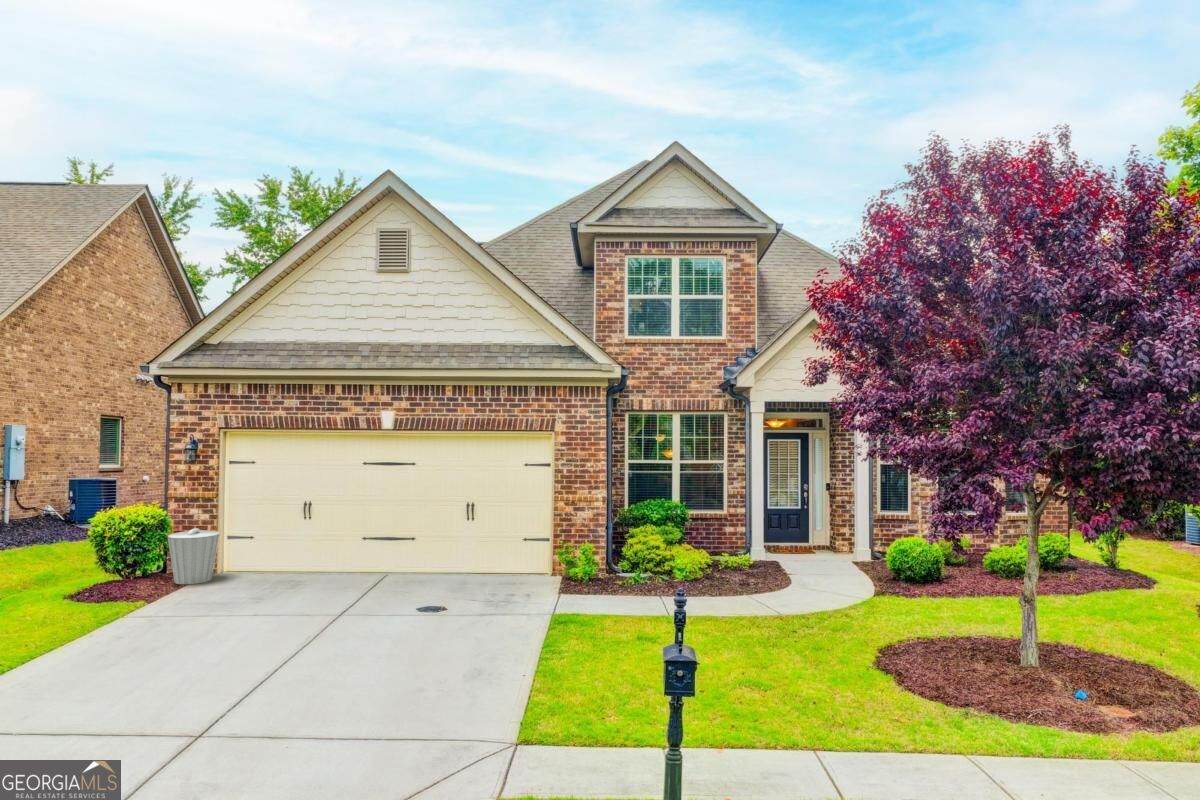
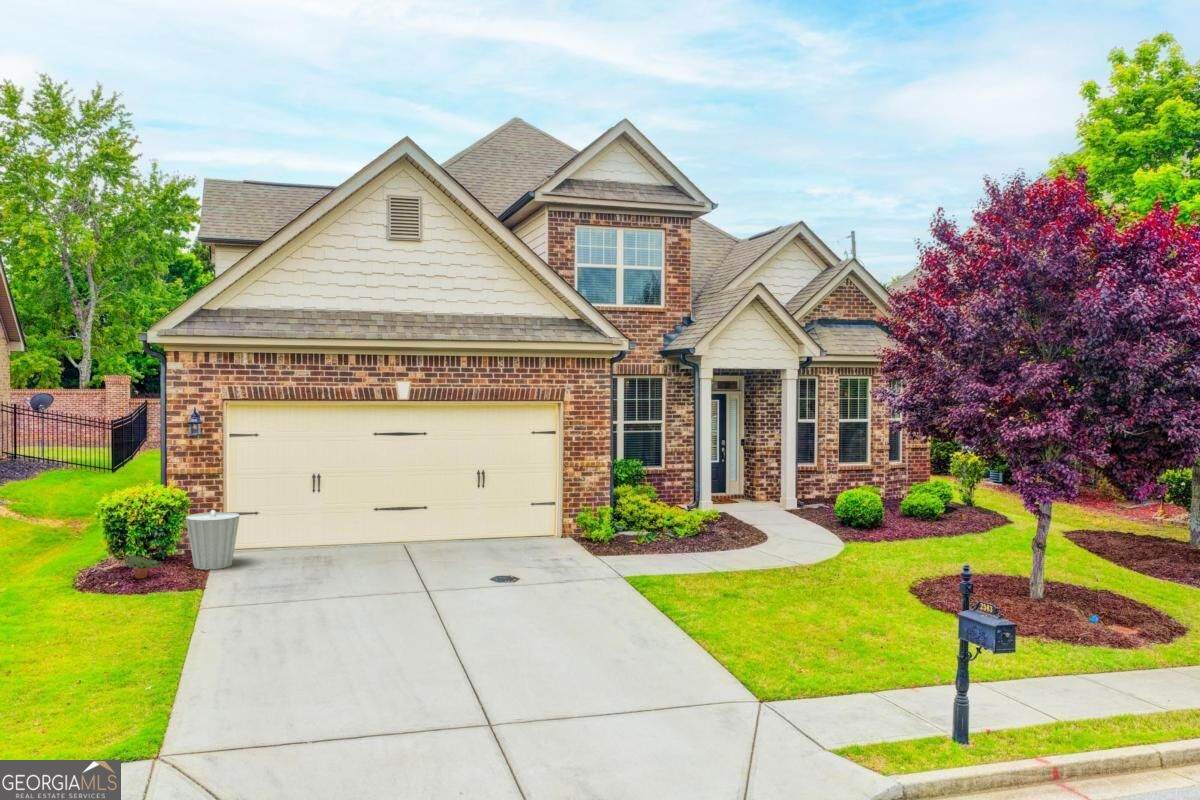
potted plant: none [100,565,141,588] -> present [123,555,162,579]

